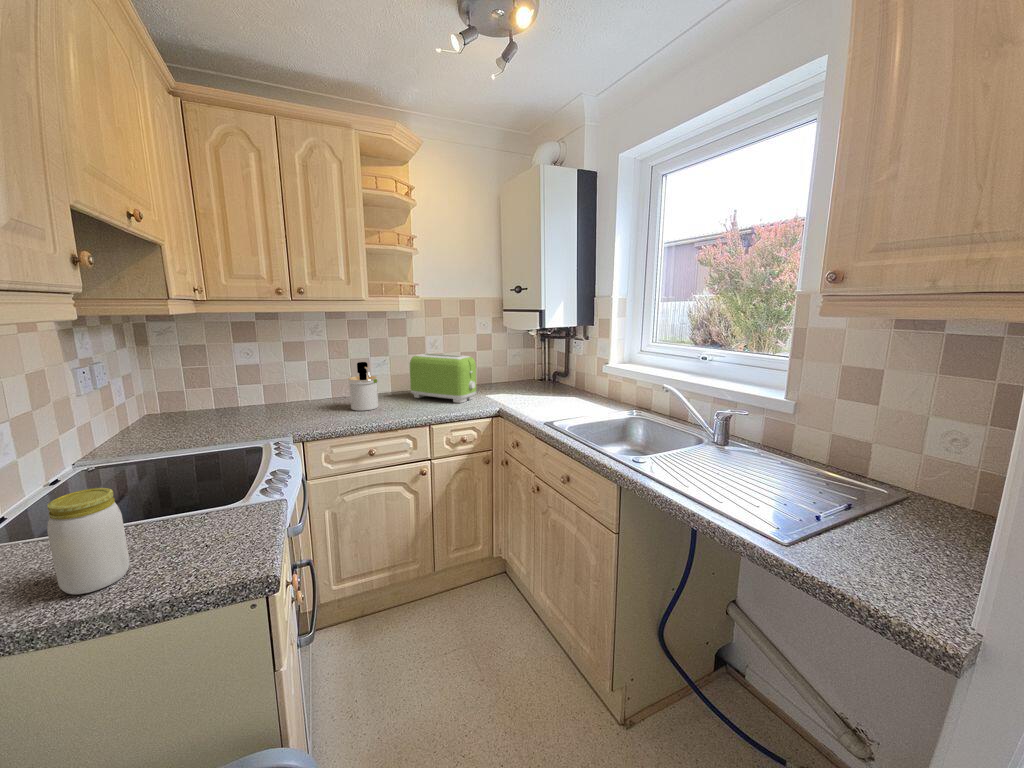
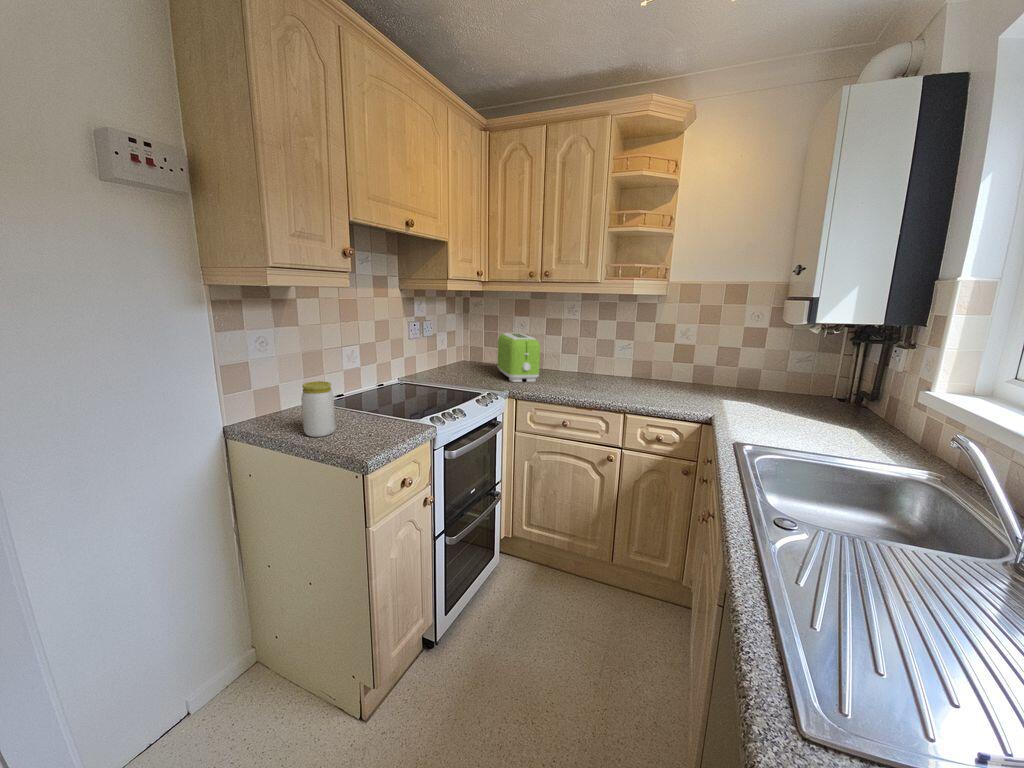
toaster: present [410,354,476,403] -> present [497,333,540,382]
soap dispenser: present [348,362,378,411] -> none [576,341,604,387]

